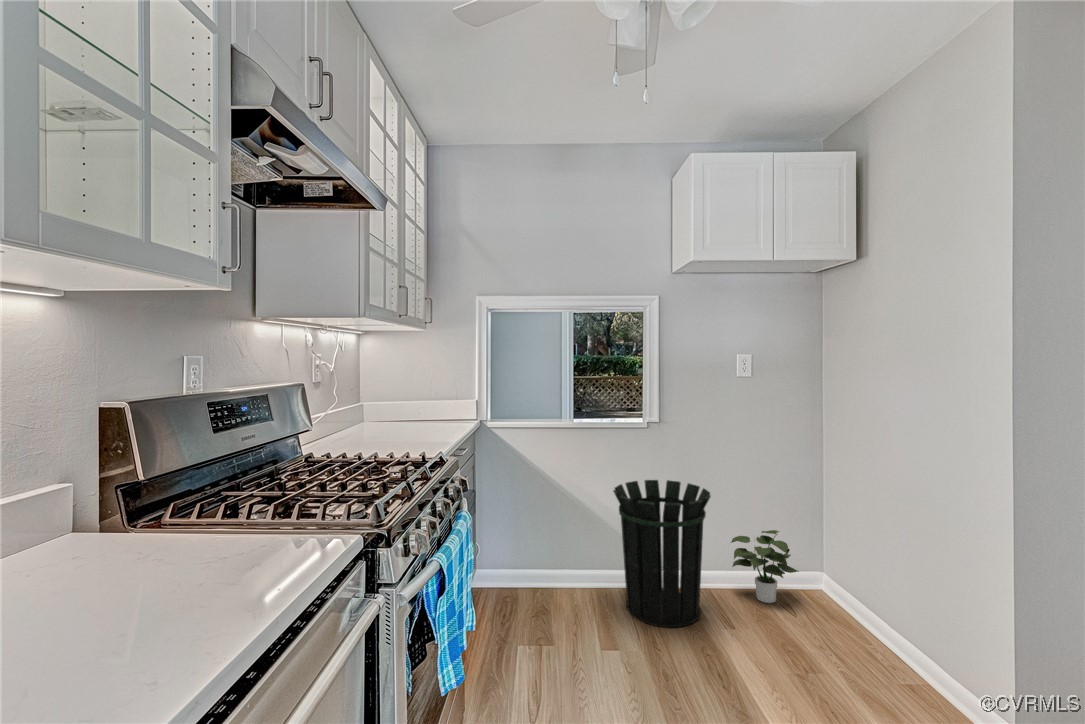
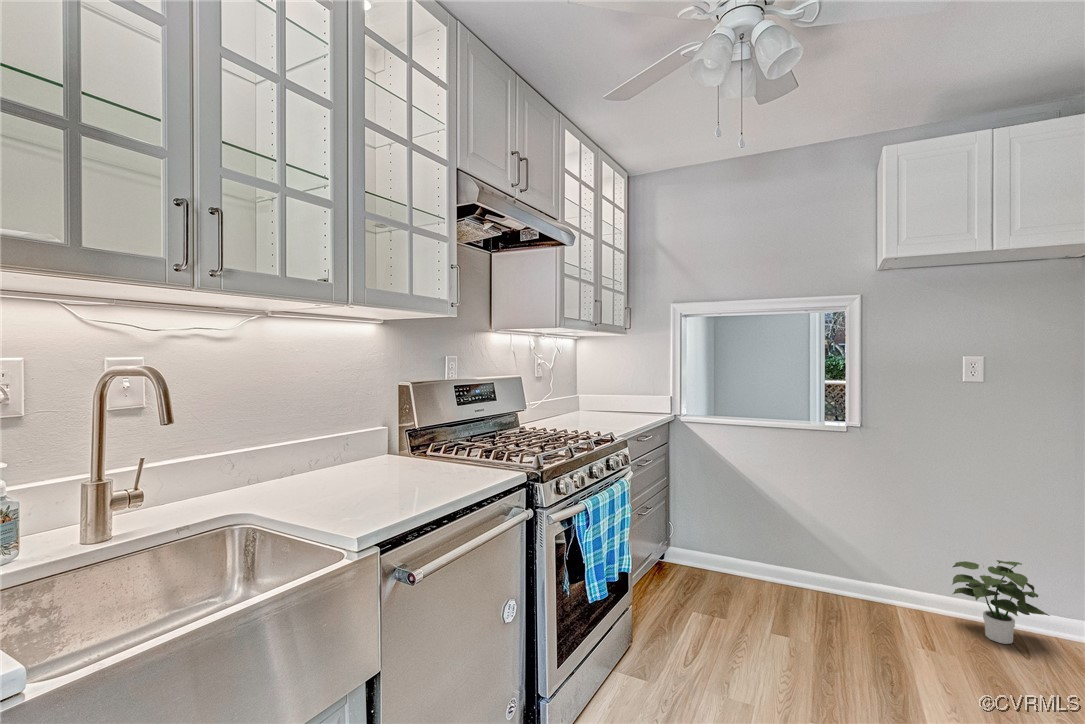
waste bin: present [613,480,711,627] -> none [798,485,913,637]

